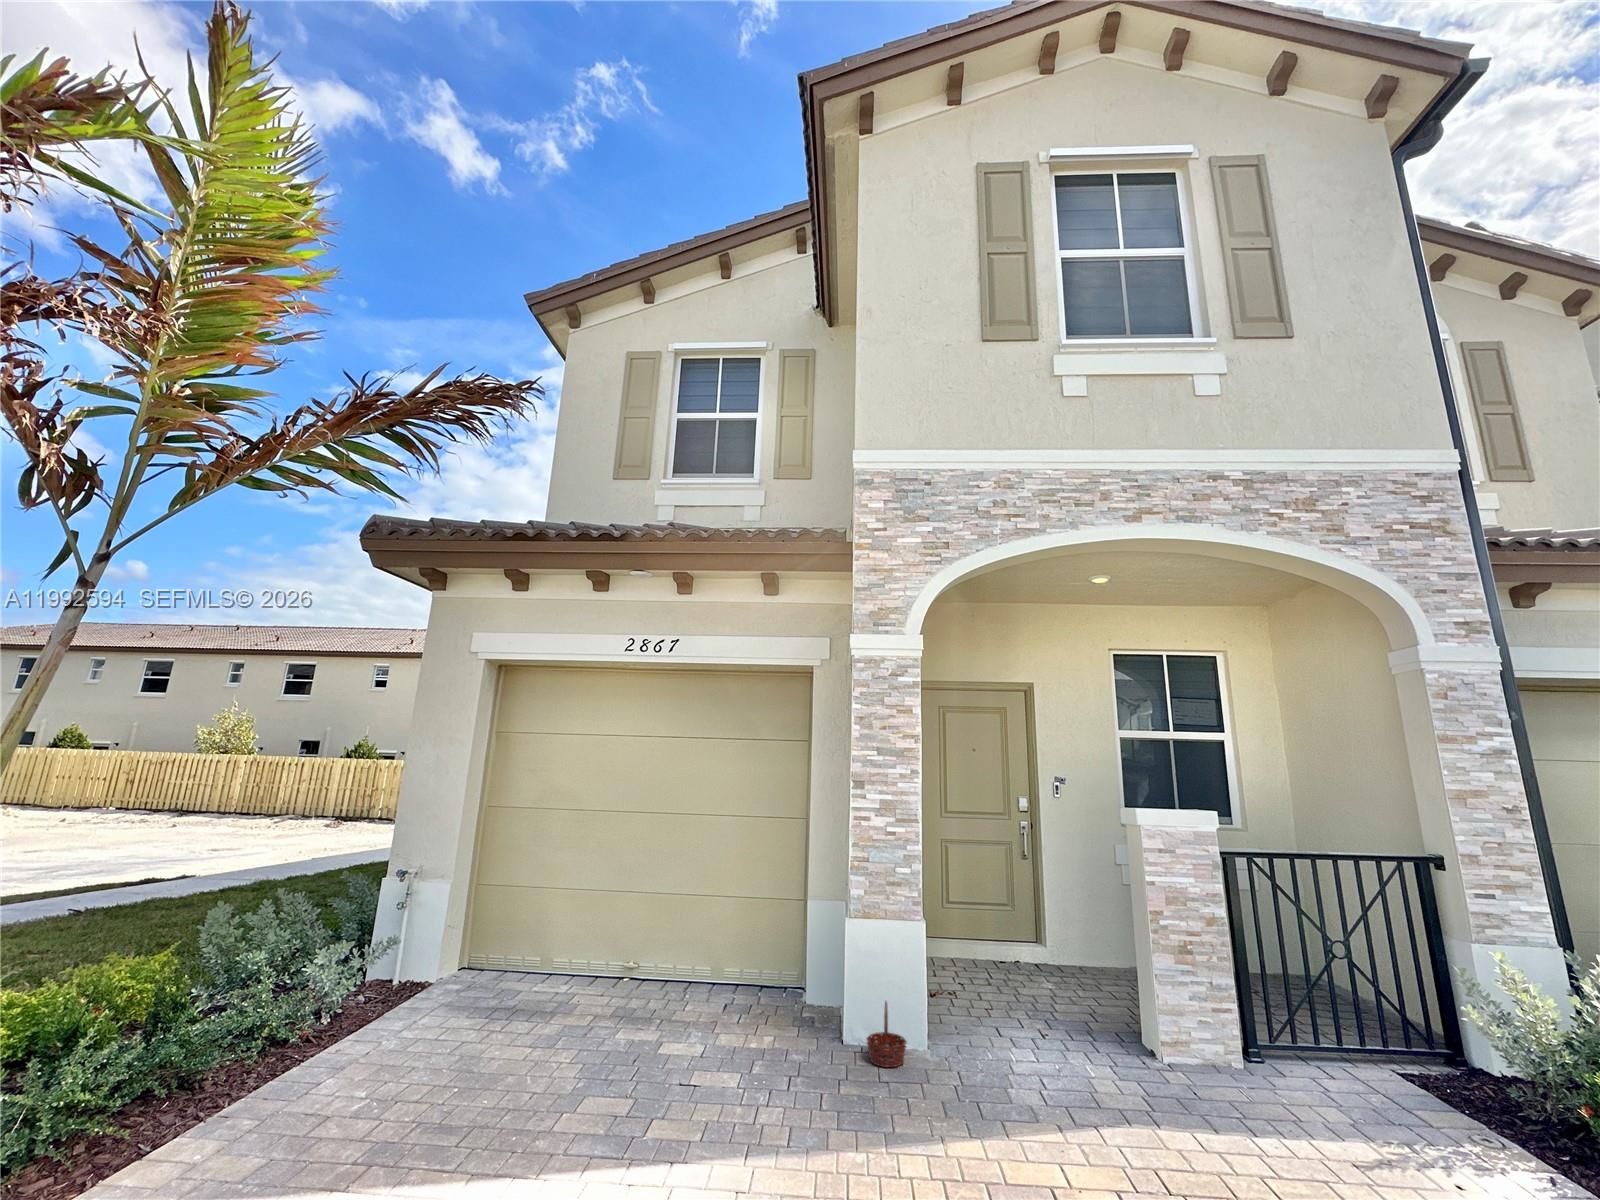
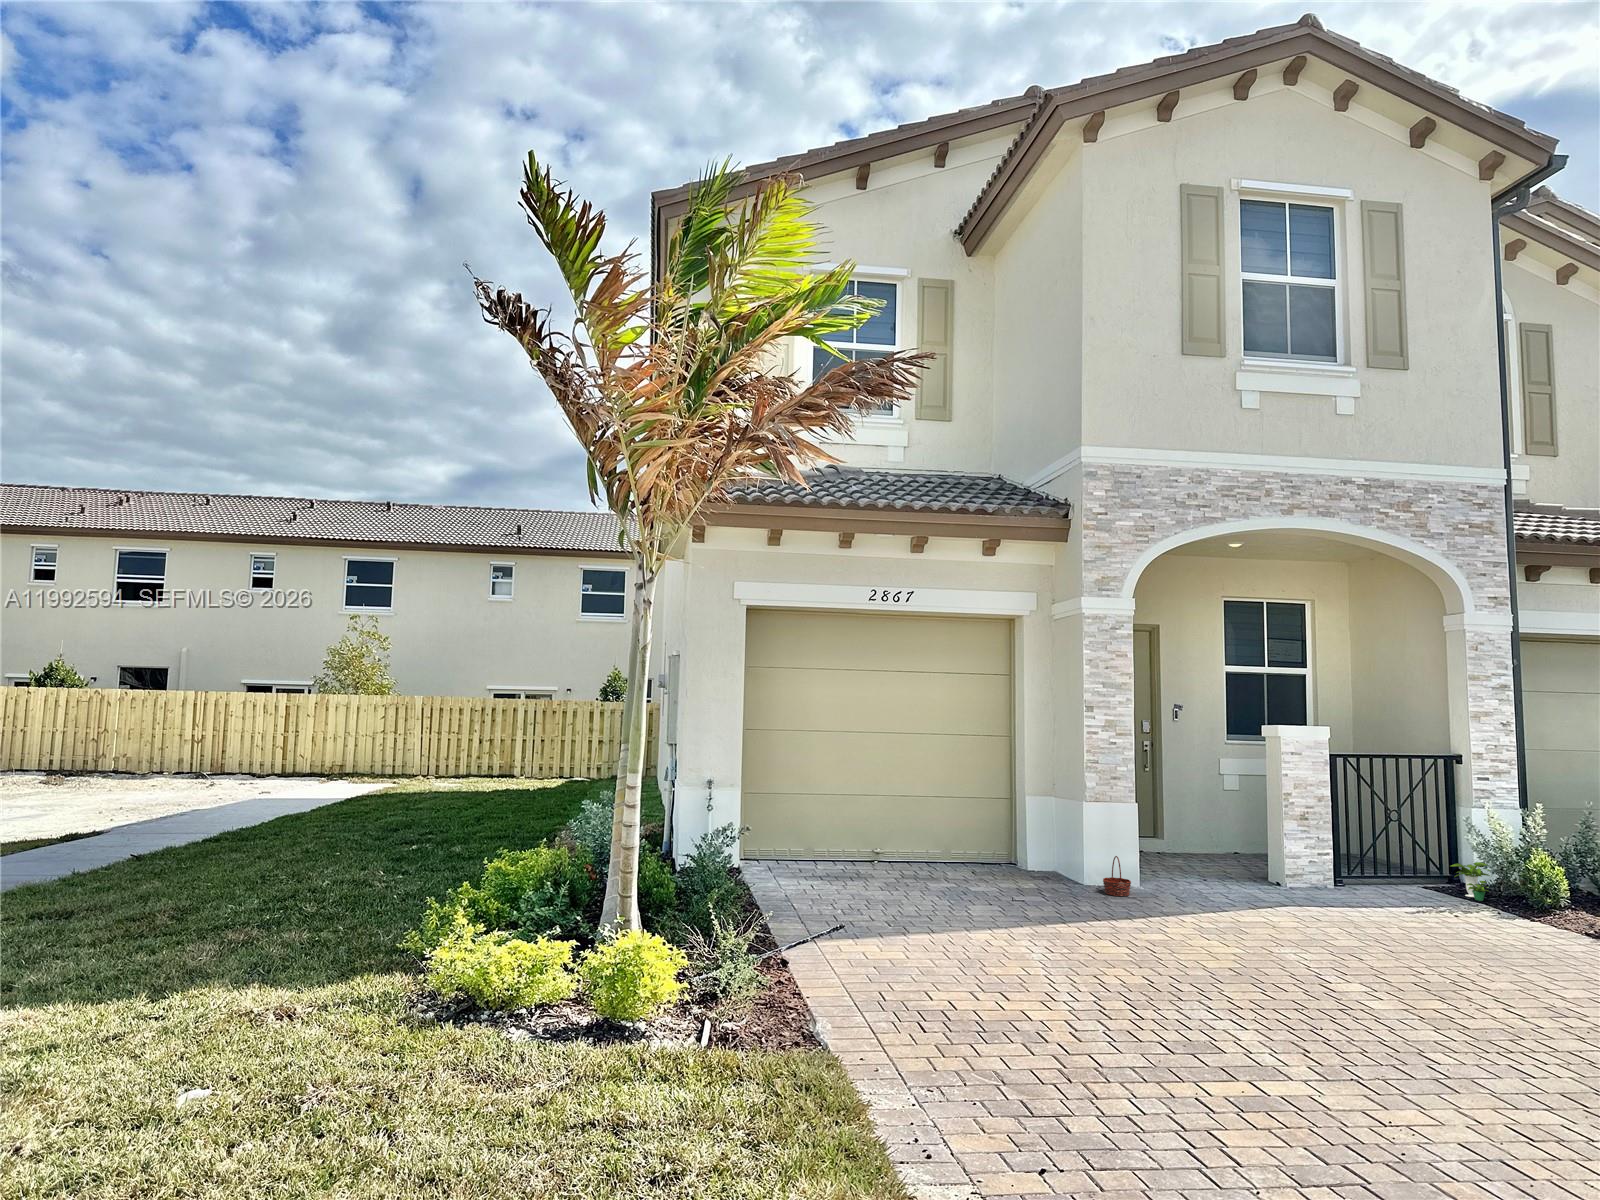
potted plant: none [1439,1043,1522,1122] -> present [1451,862,1490,901]

